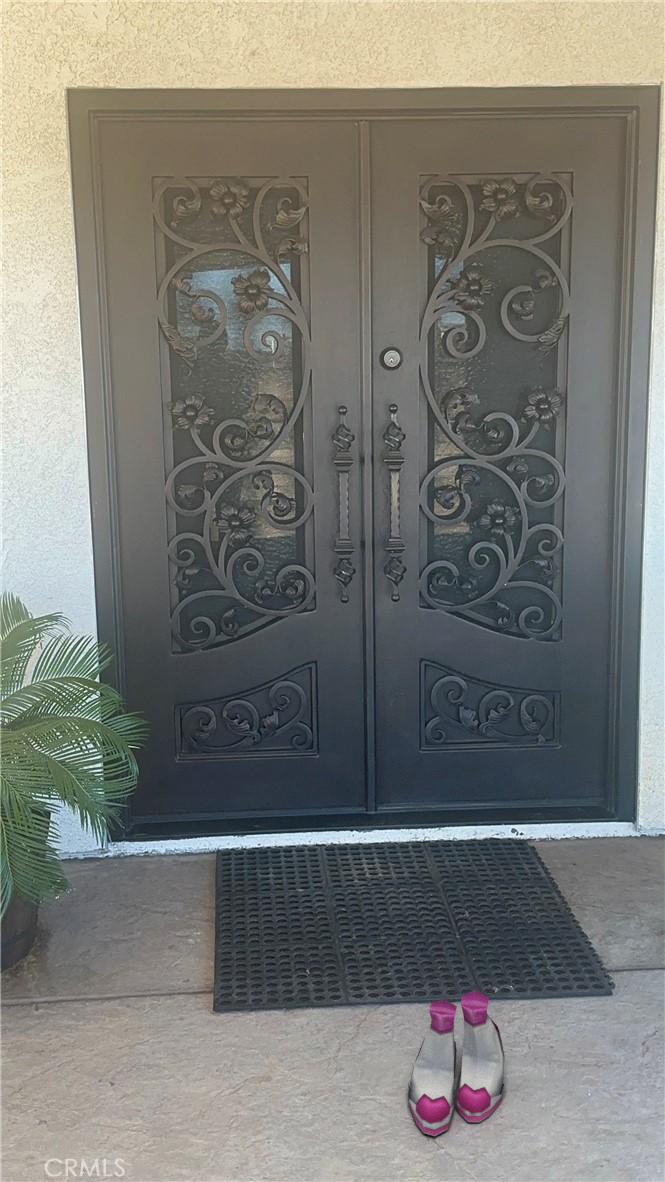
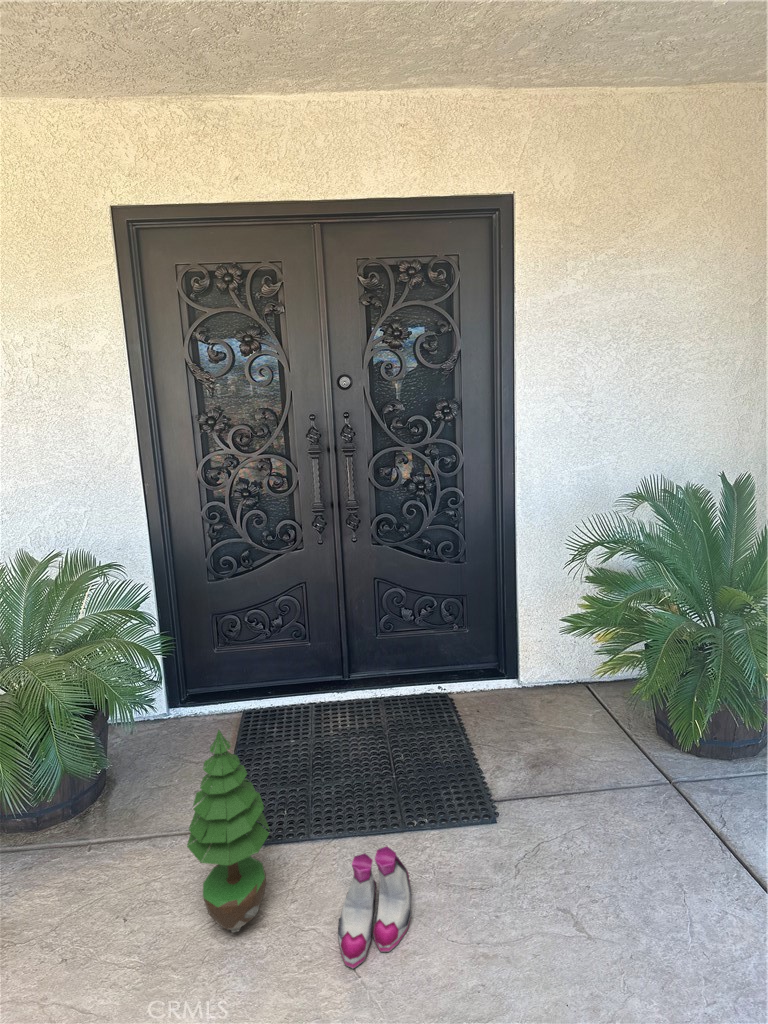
potted tree: none [215,816,320,1094] -> present [187,730,269,933]

